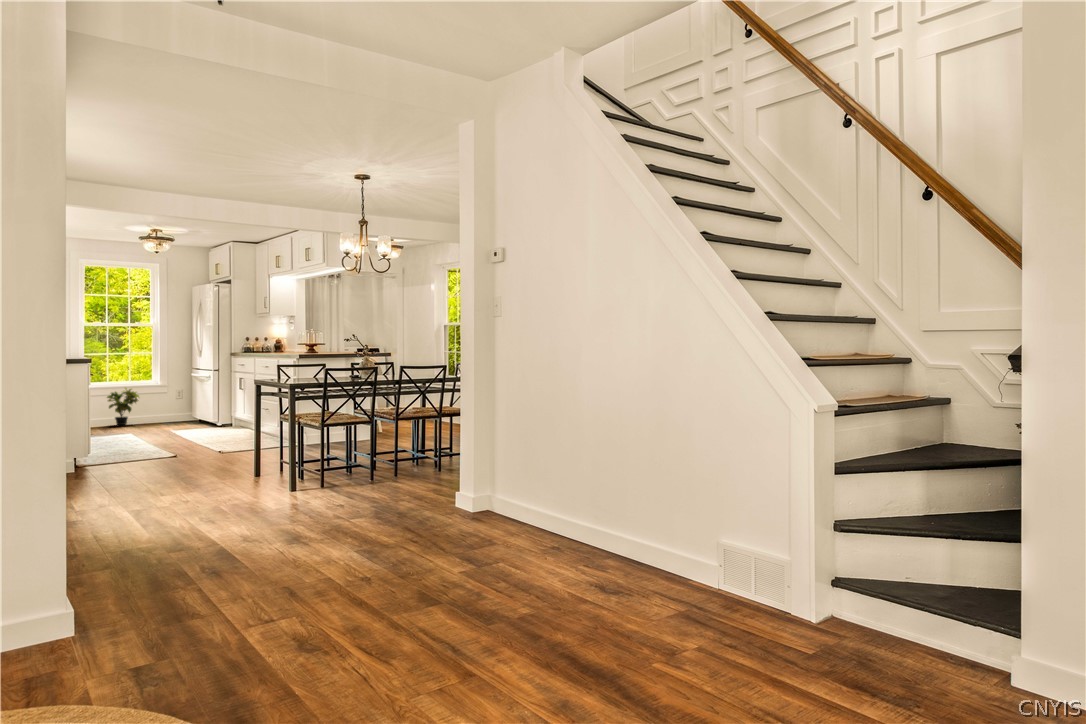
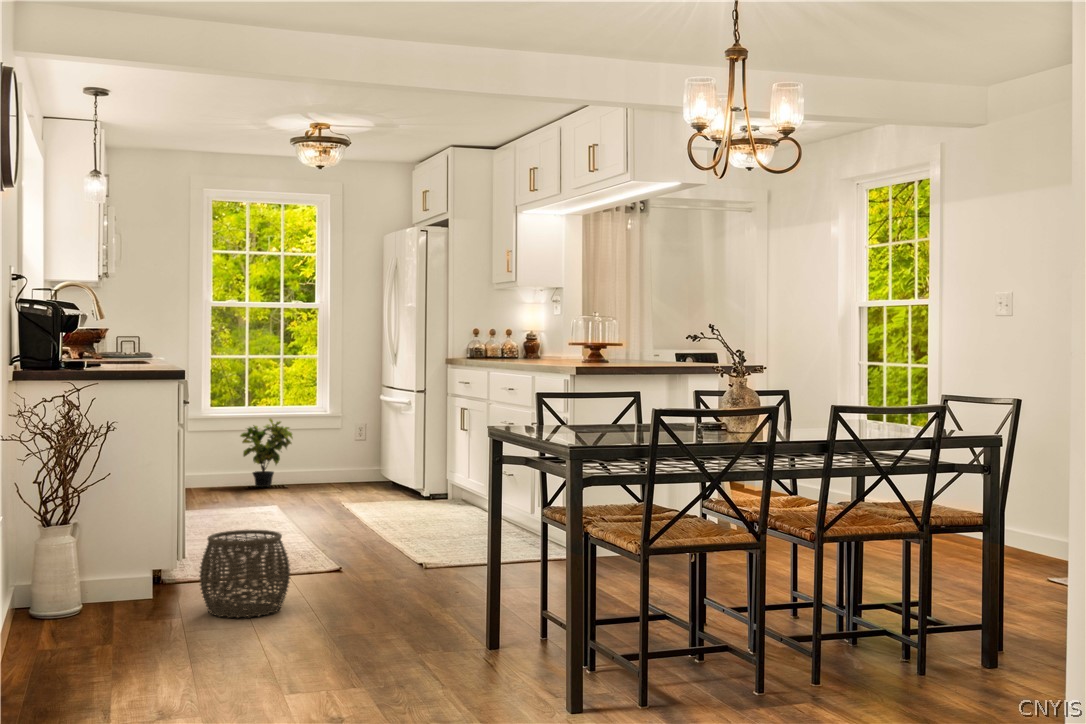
woven basket: none [107,434,156,474] -> present [199,530,291,618]

